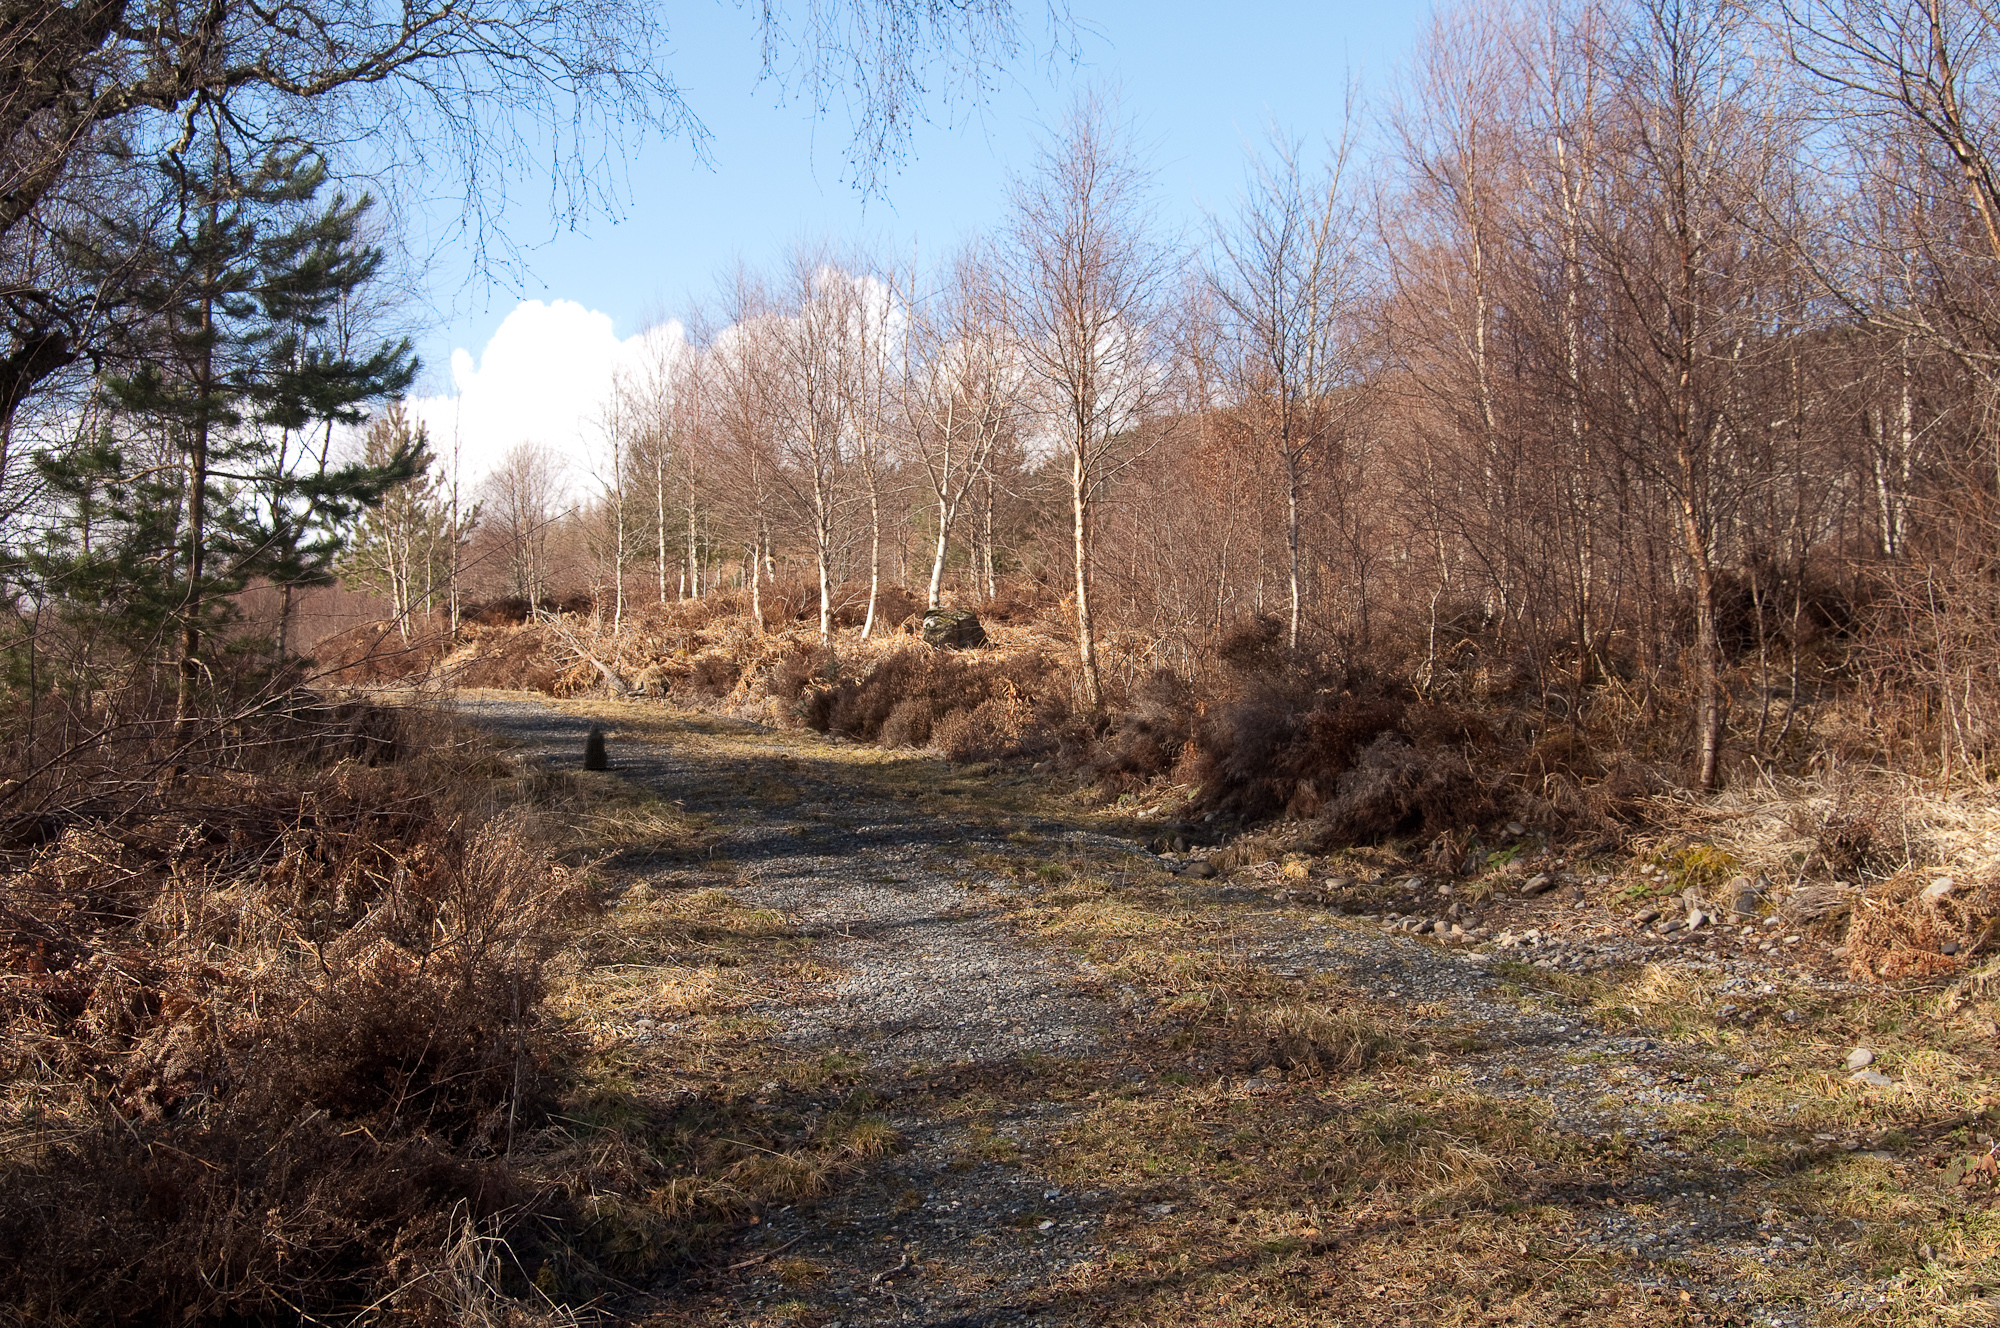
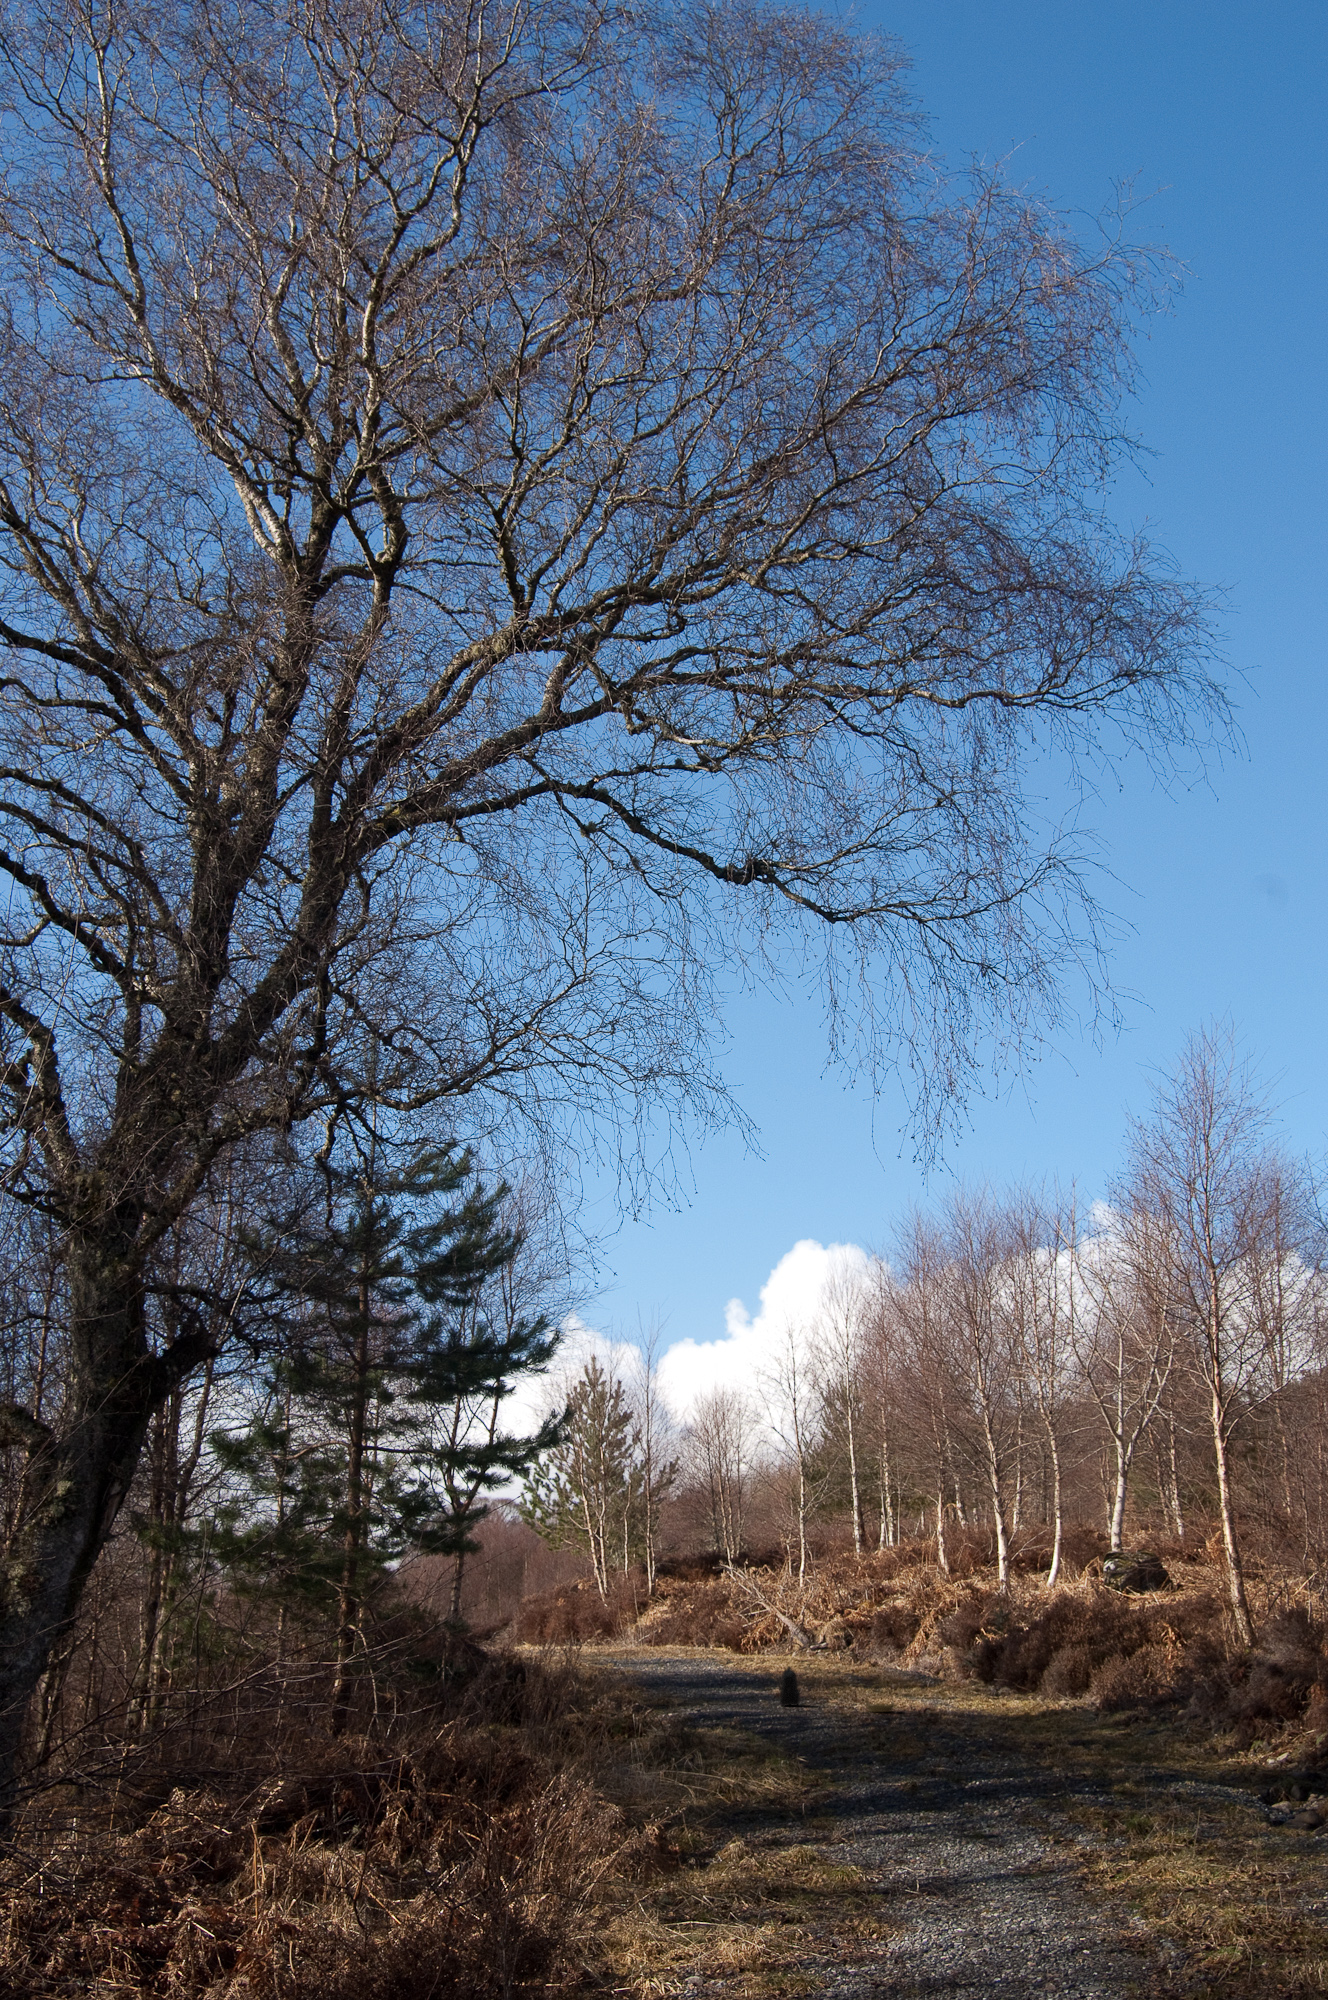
basket: none [684,747,717,775] -> present [866,1684,894,1712]

